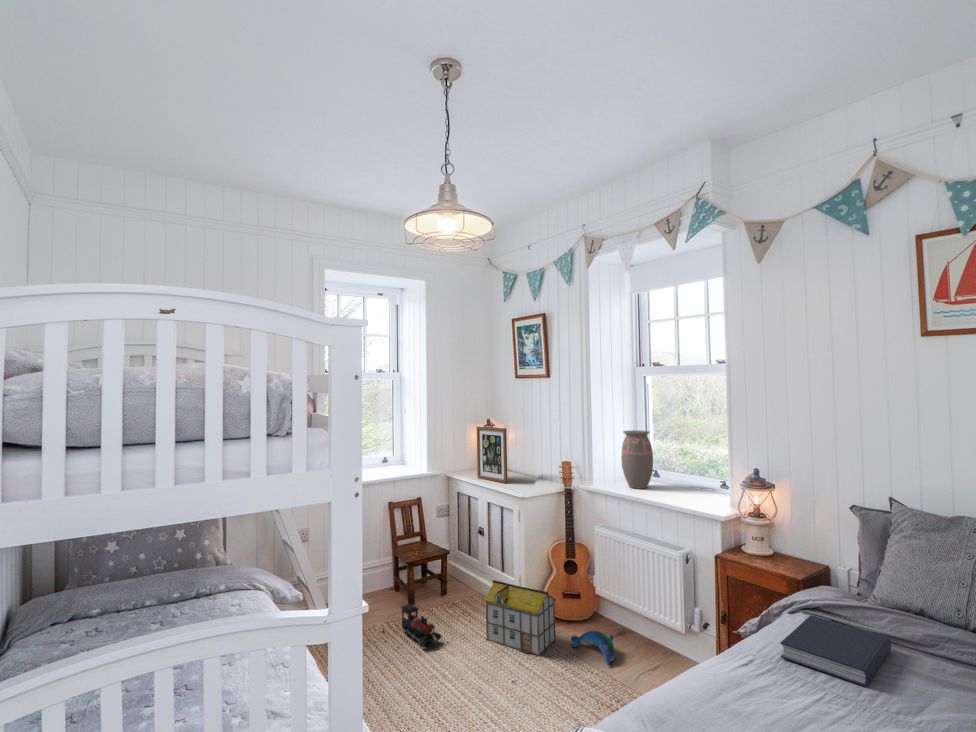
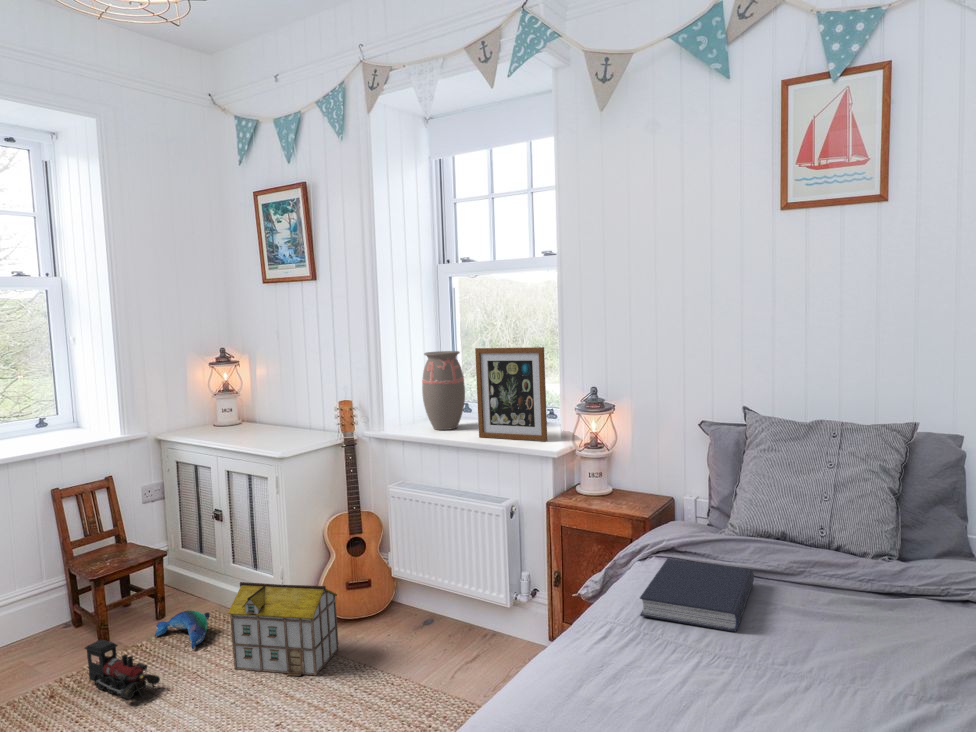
picture frame: present [477,427,507,483] -> present [475,347,547,441]
plush toy: present [571,631,615,665] -> present [155,610,209,649]

